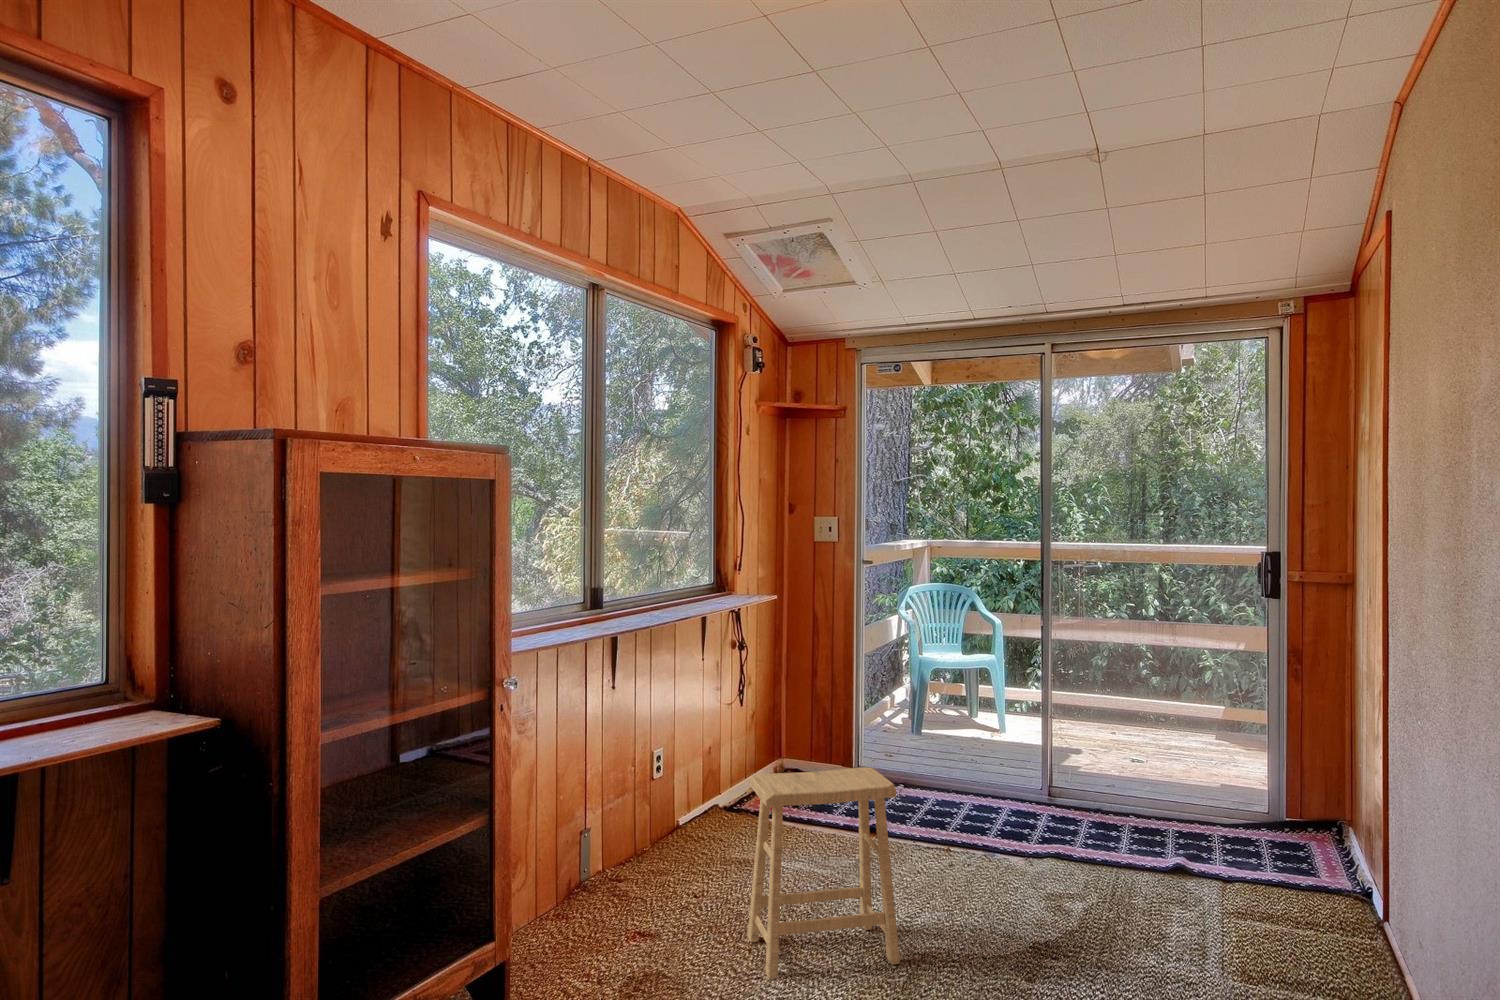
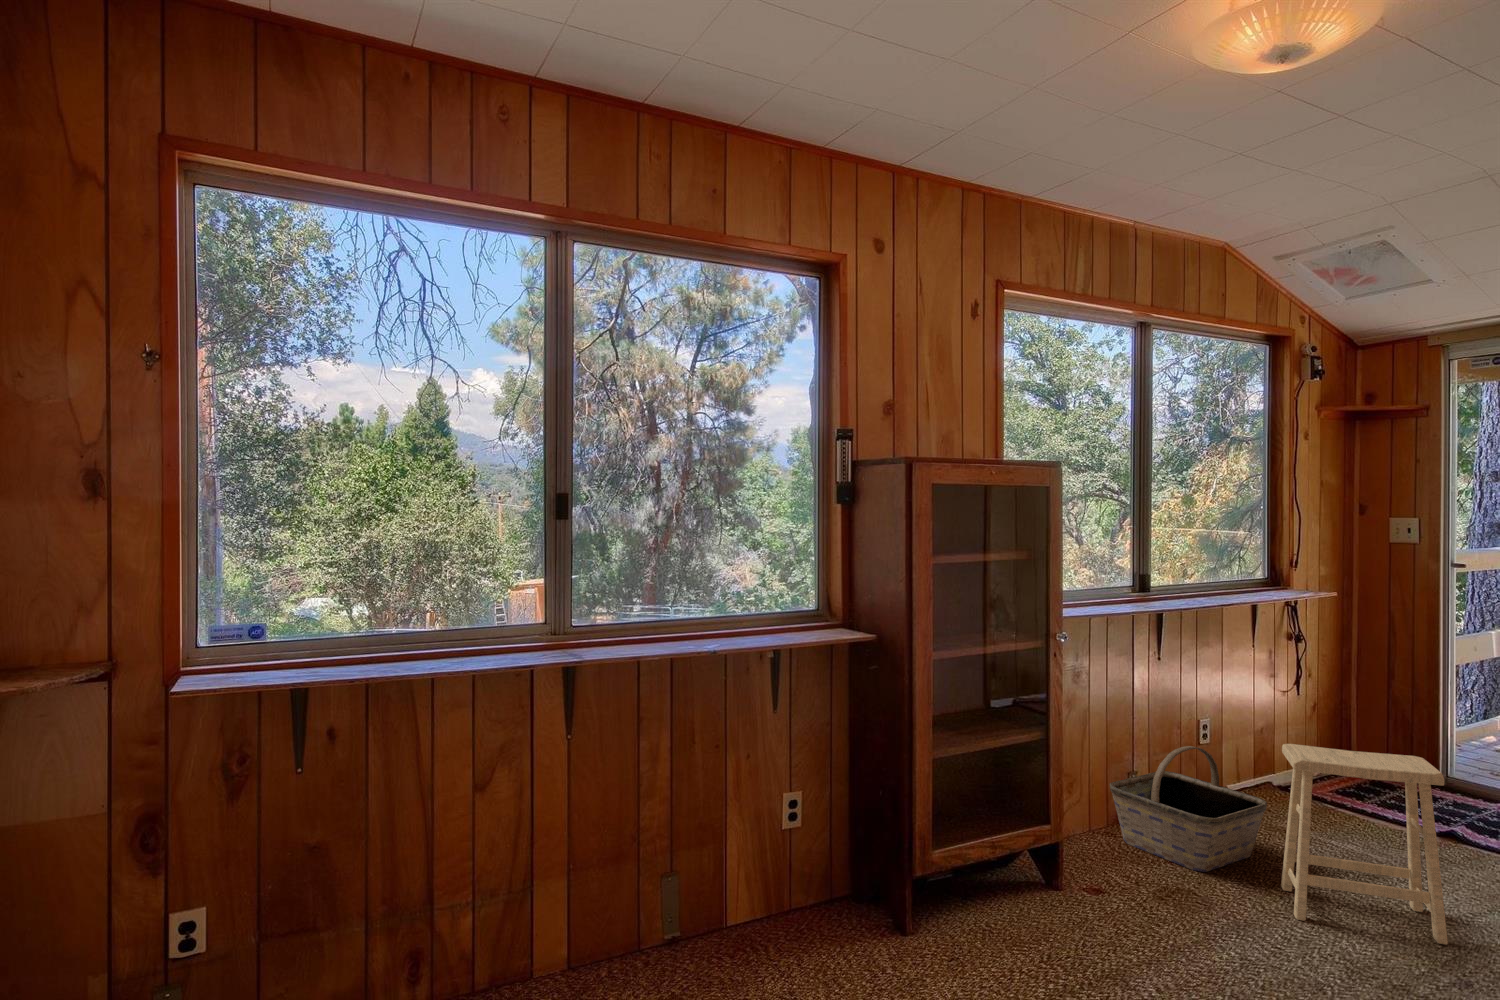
basket: none [562,790,730,943] -> present [1110,746,1267,872]

